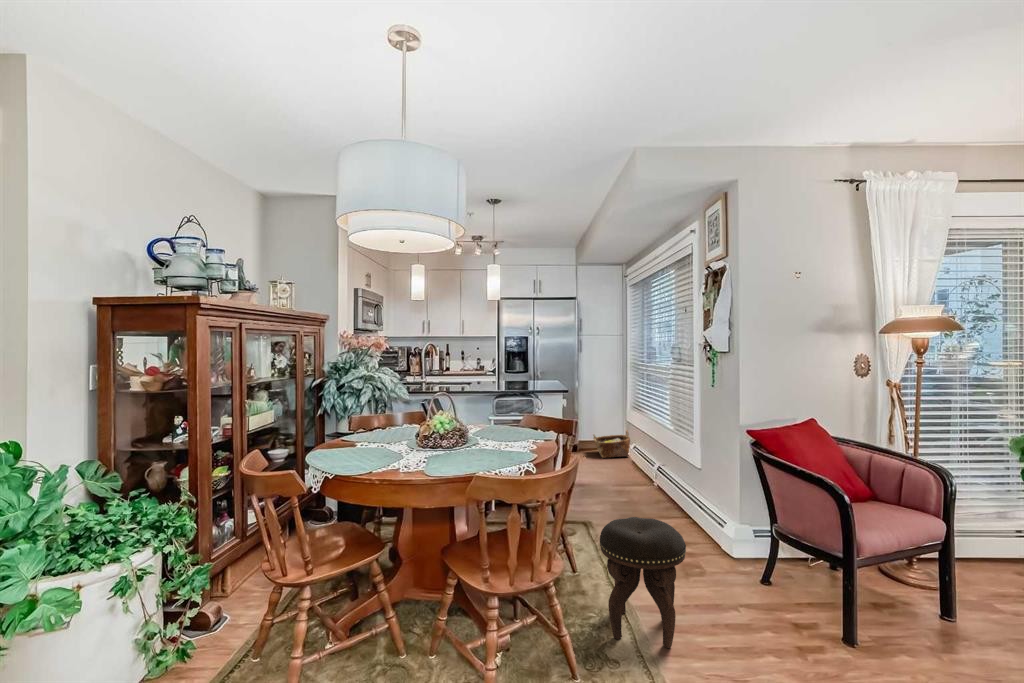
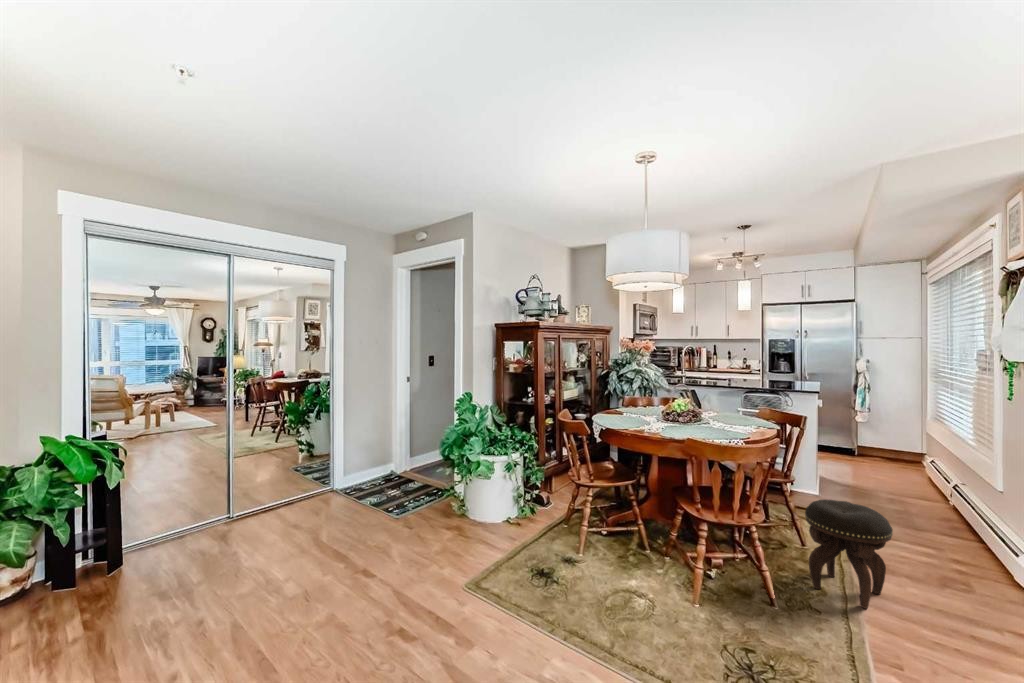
woven basket: present [593,430,630,458] -> none [872,440,922,468]

